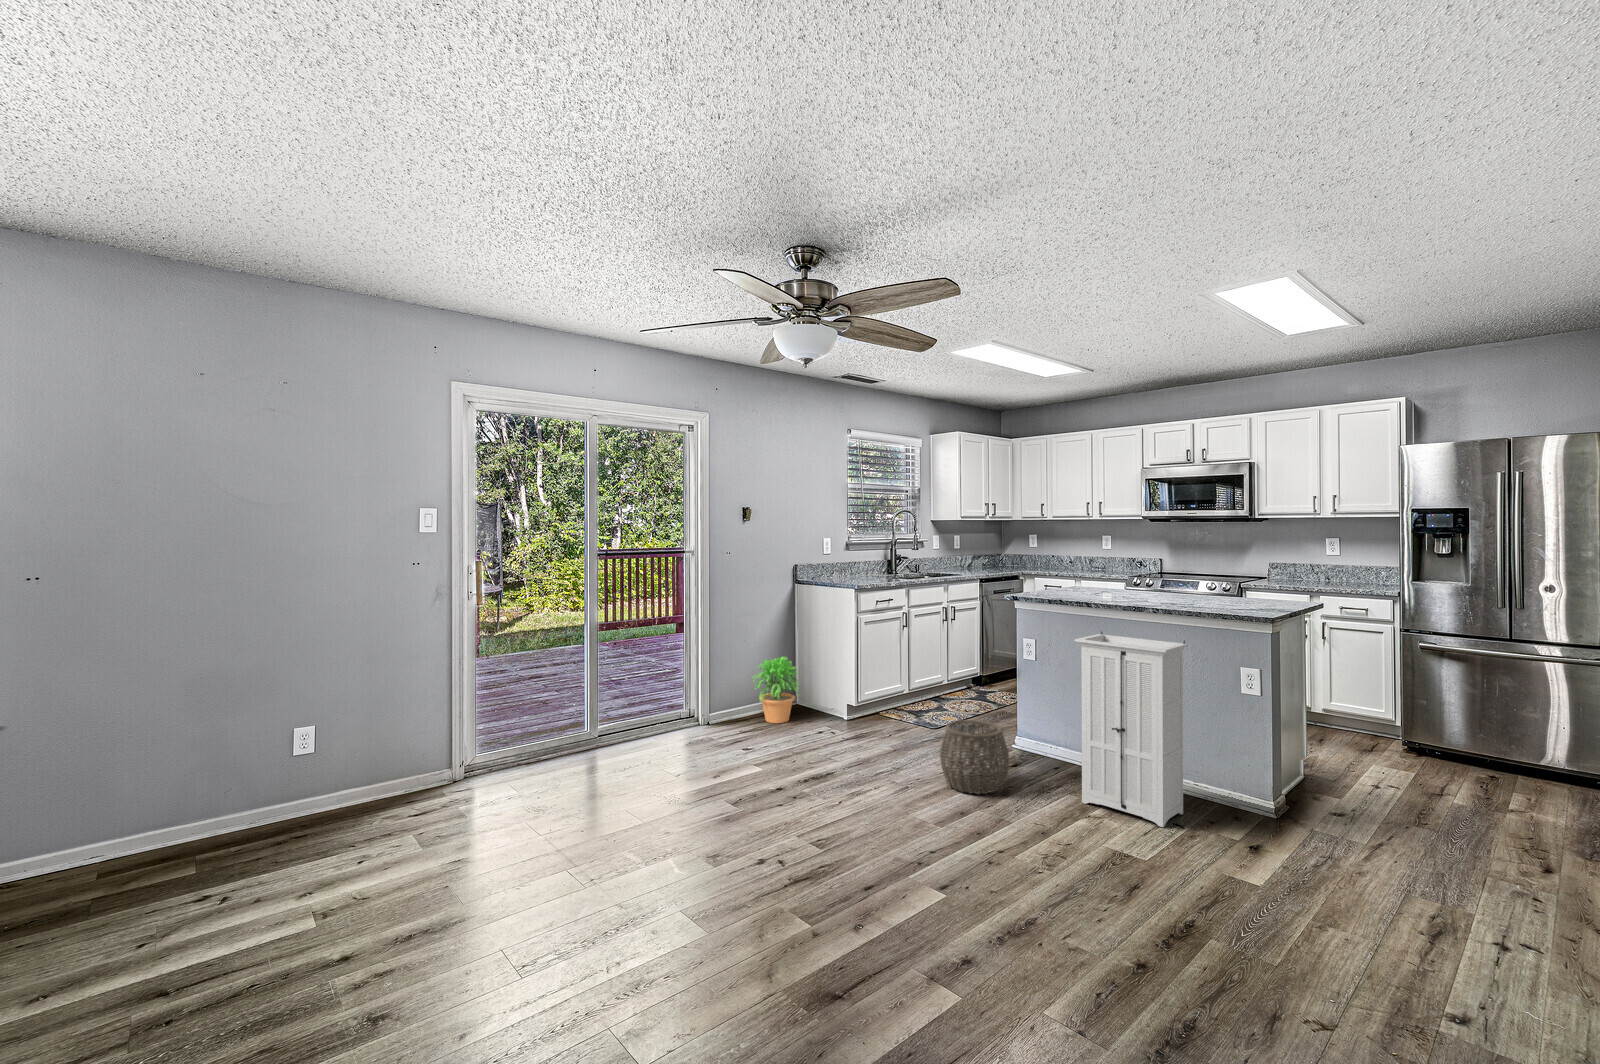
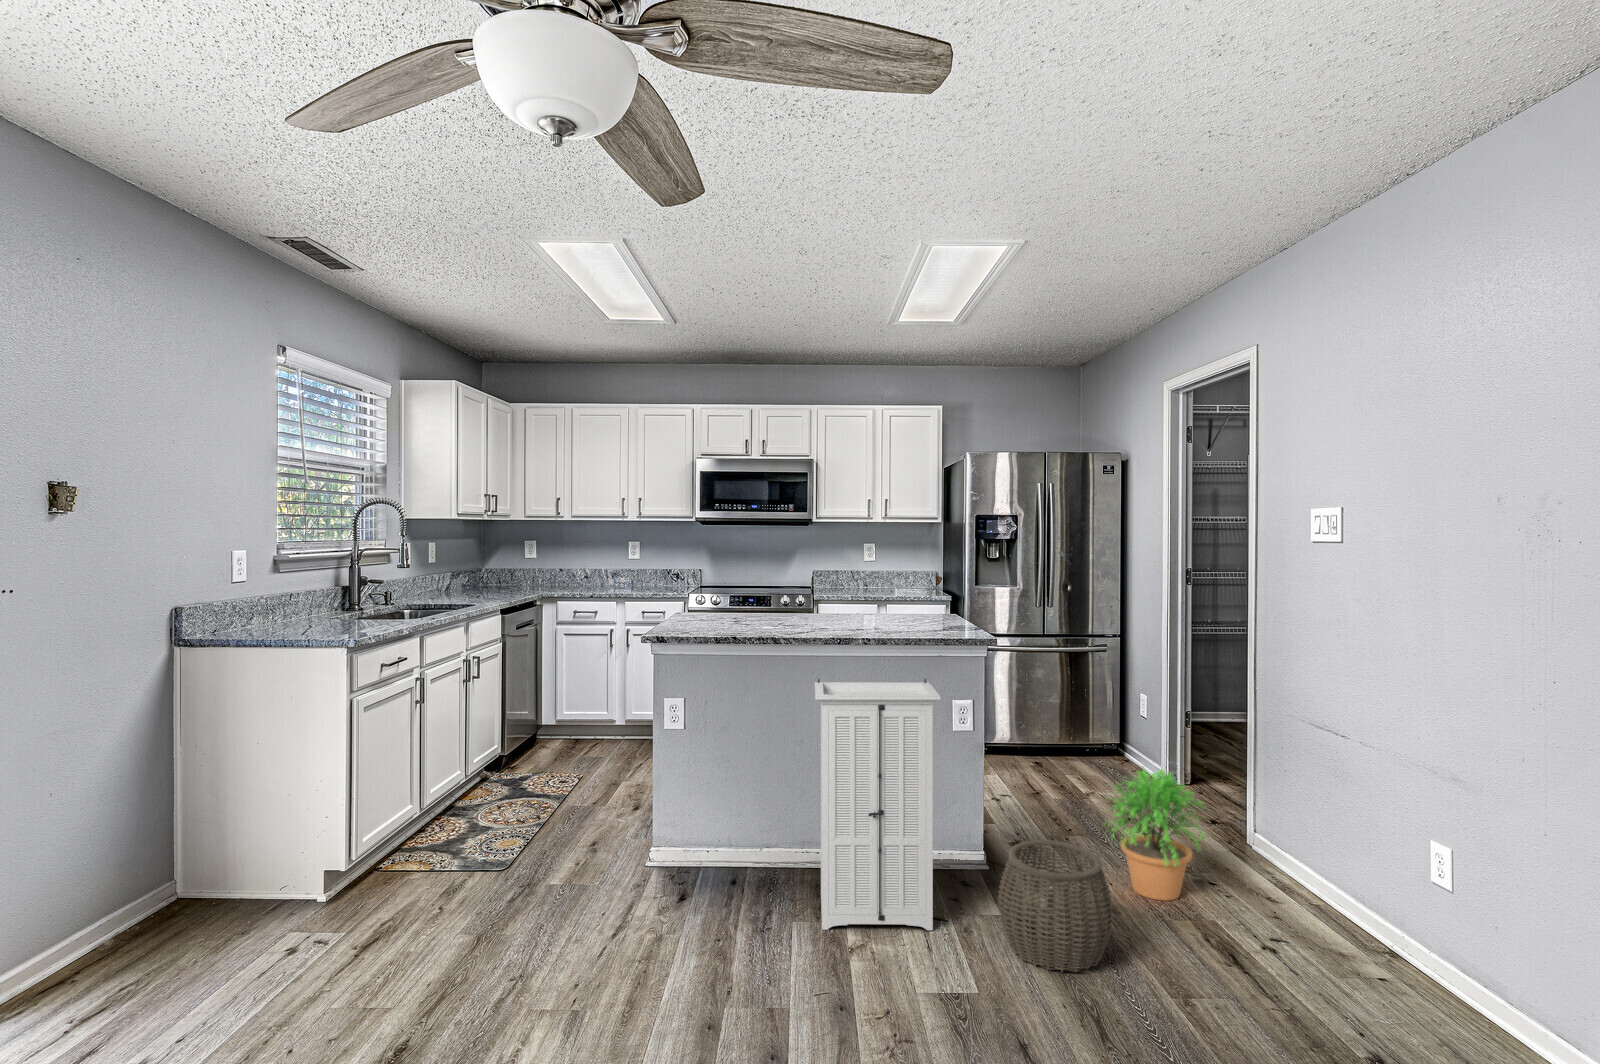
potted plant: present [754,657,800,723] -> present [1108,769,1204,901]
woven basket: present [940,720,1009,794] -> present [998,840,1113,972]

